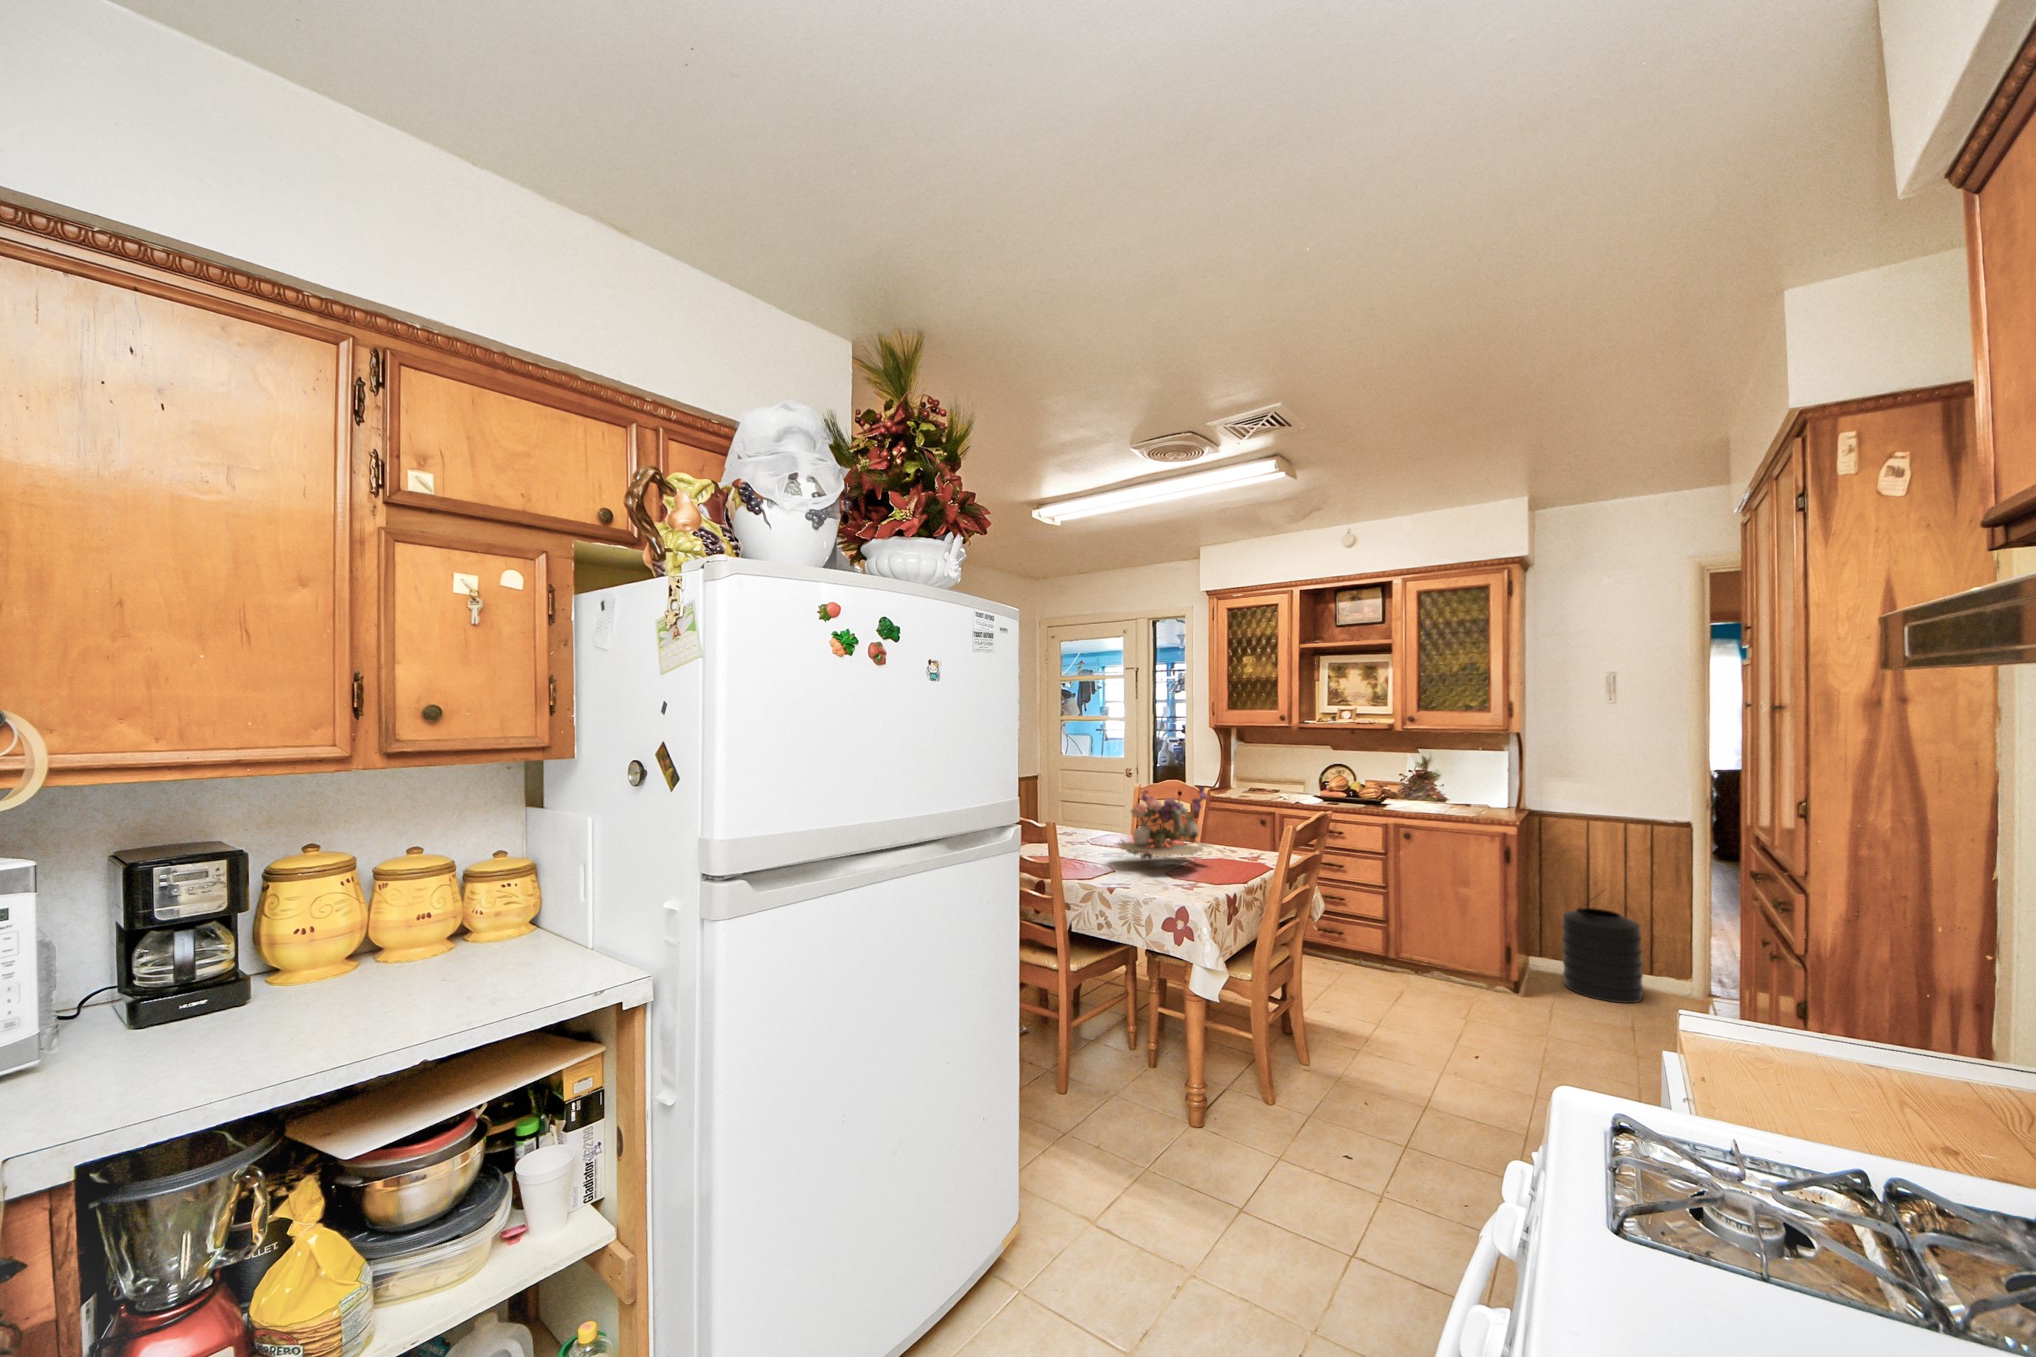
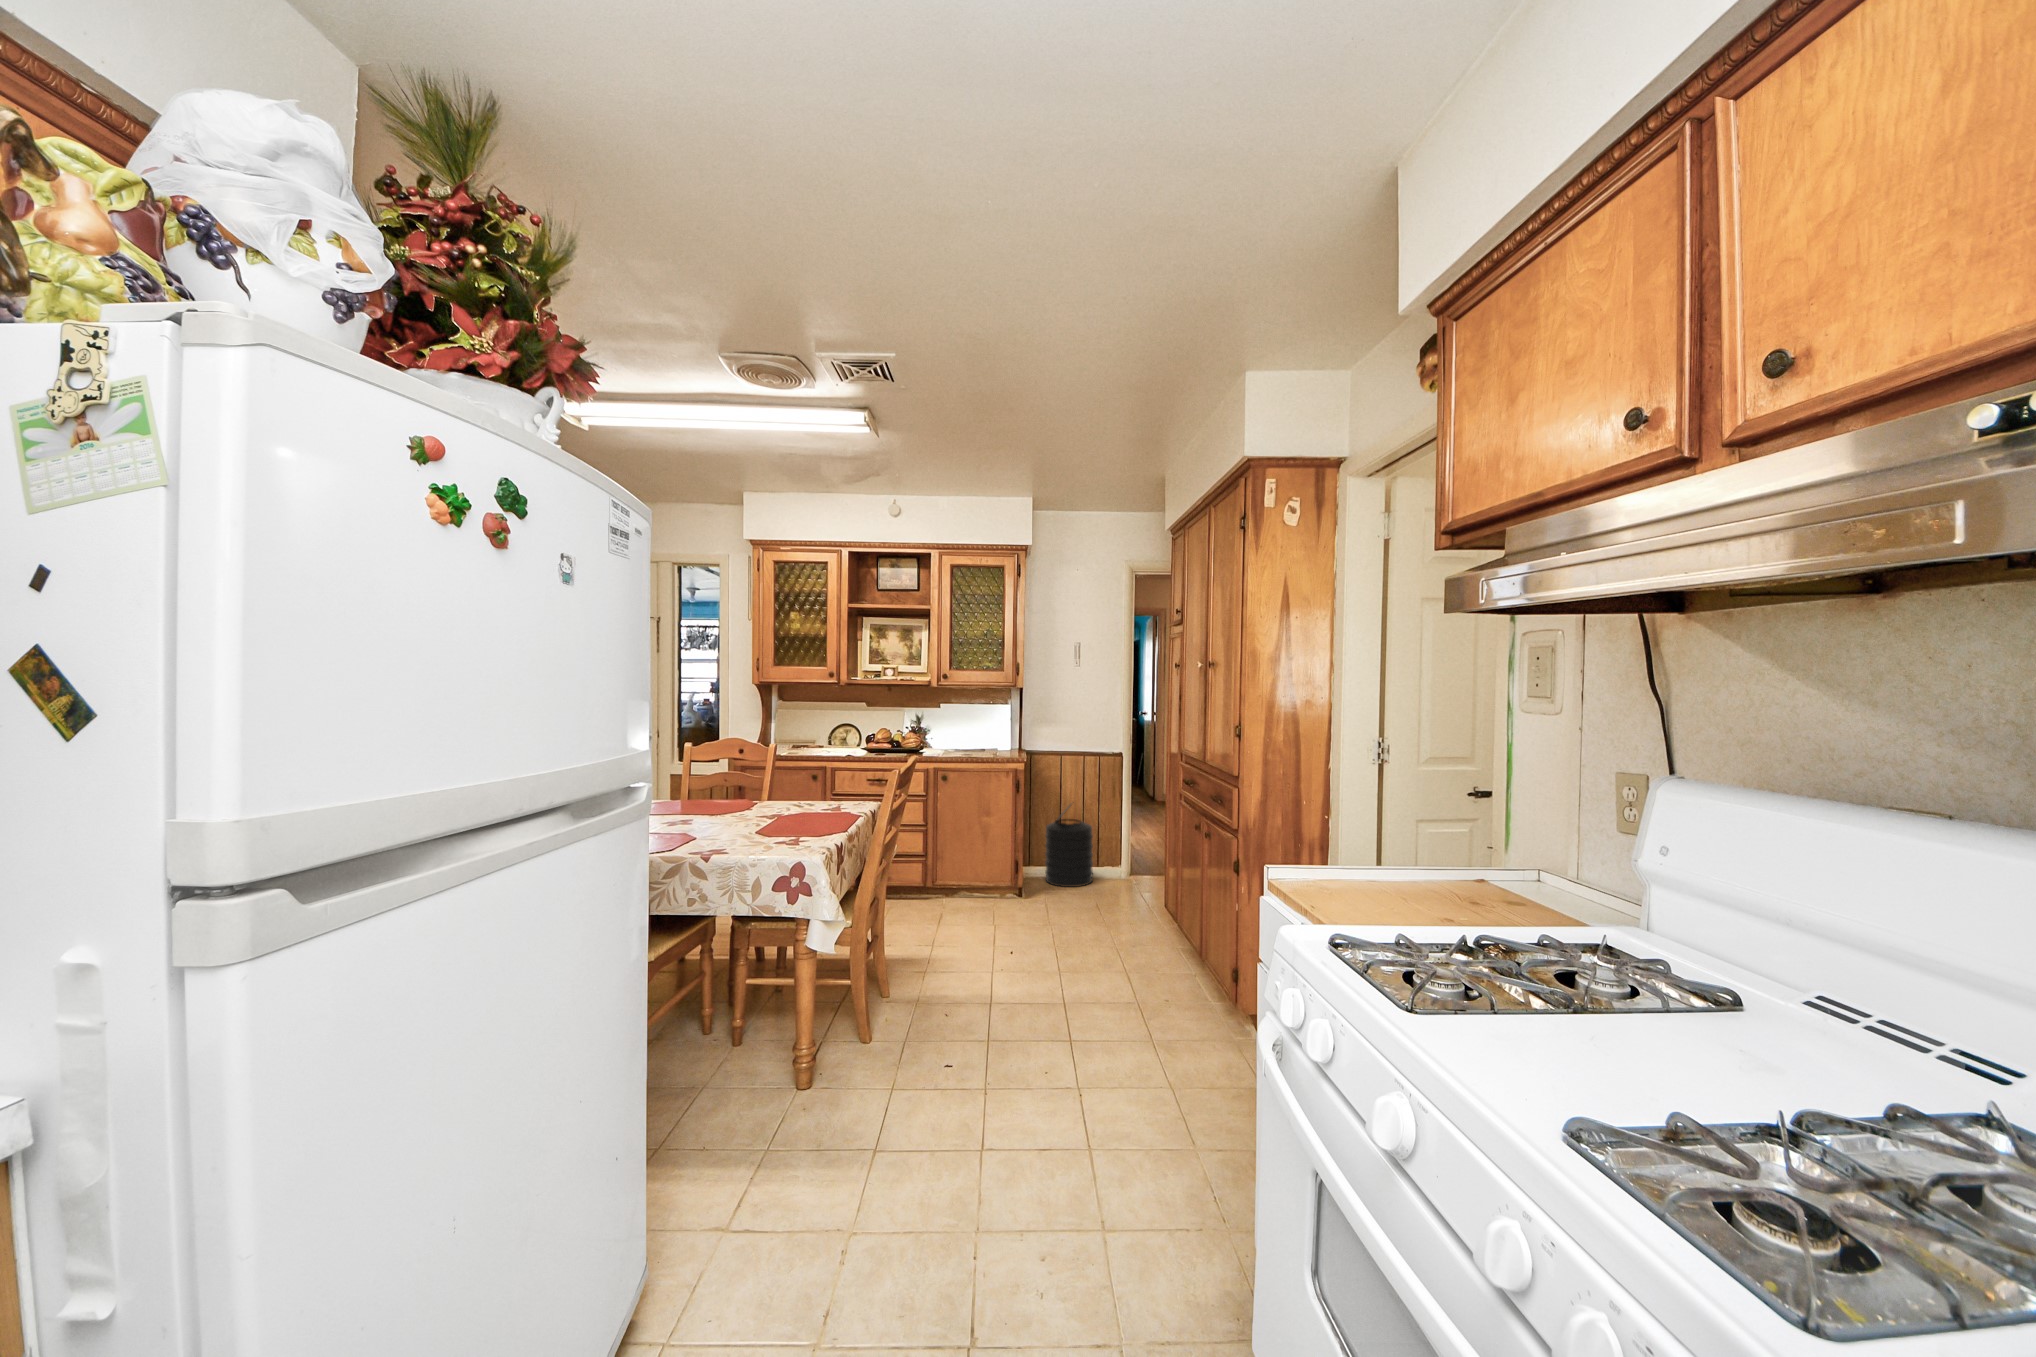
flower arrangement: present [1116,788,1213,862] -> none [689,739,805,828]

